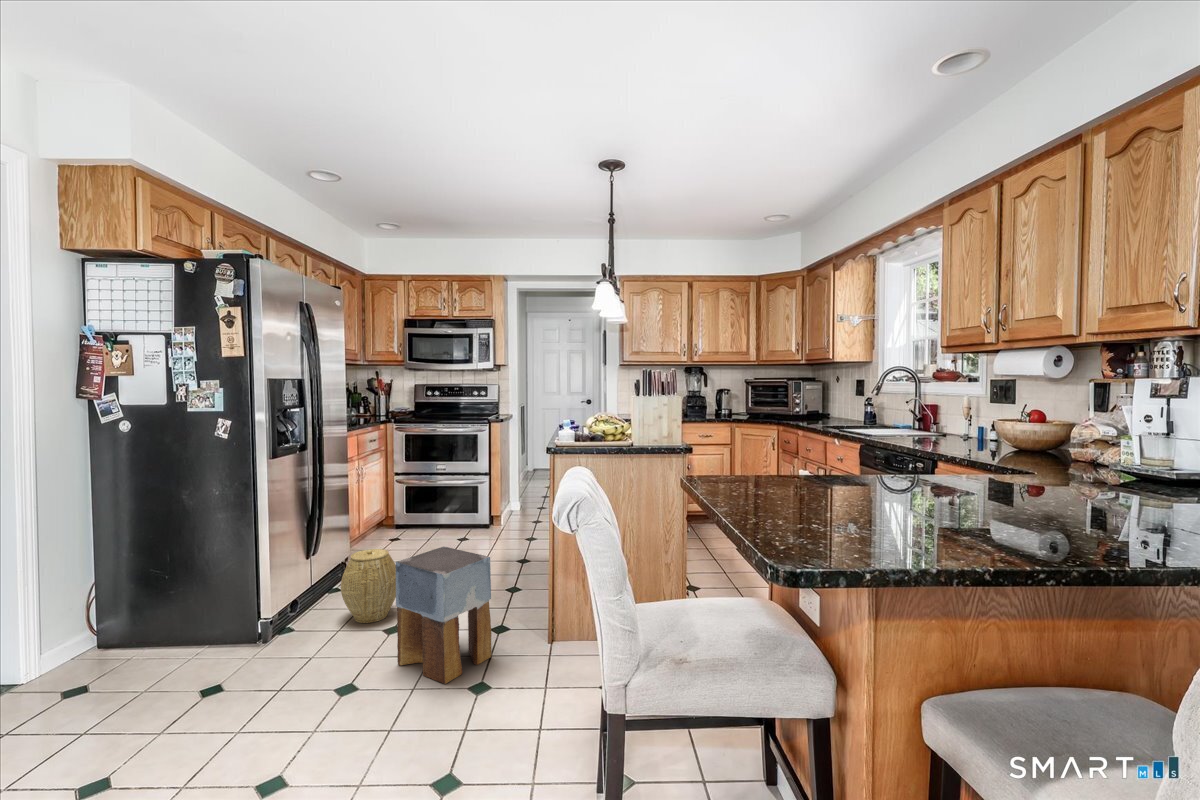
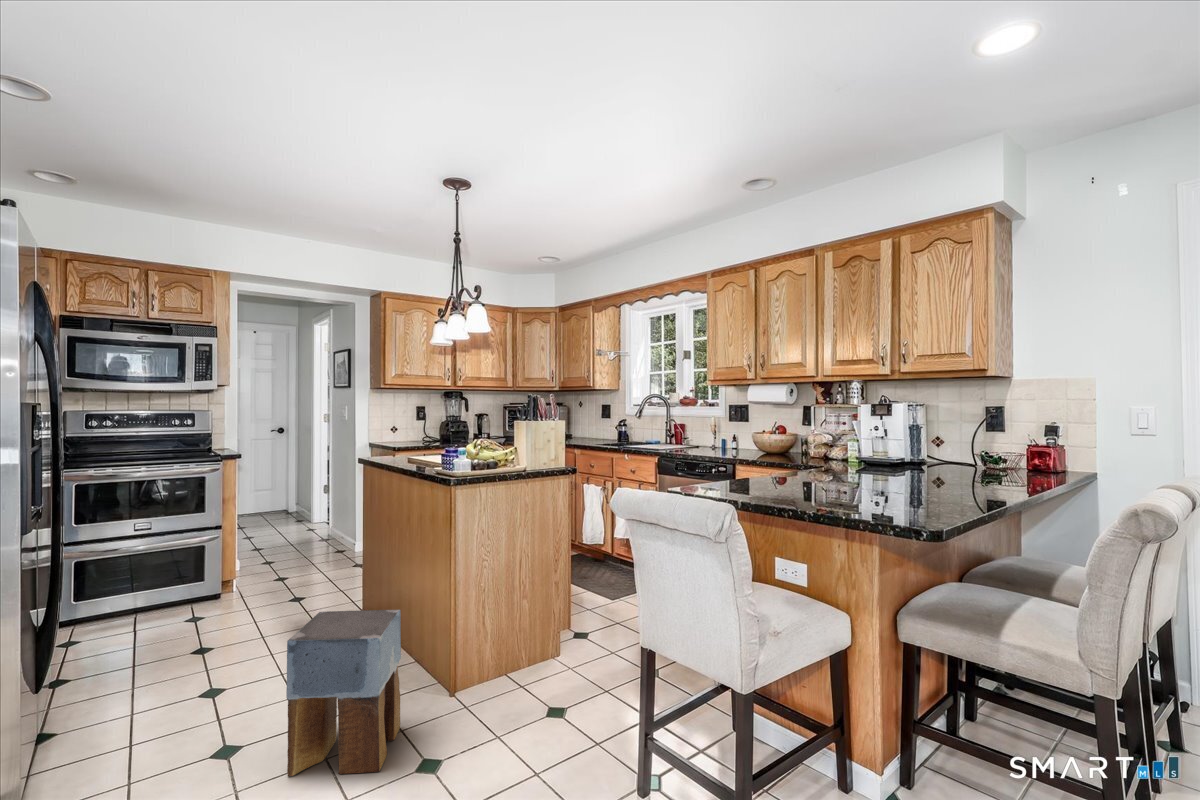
woven basket: present [341,549,396,623] -> none [116,641,212,753]

